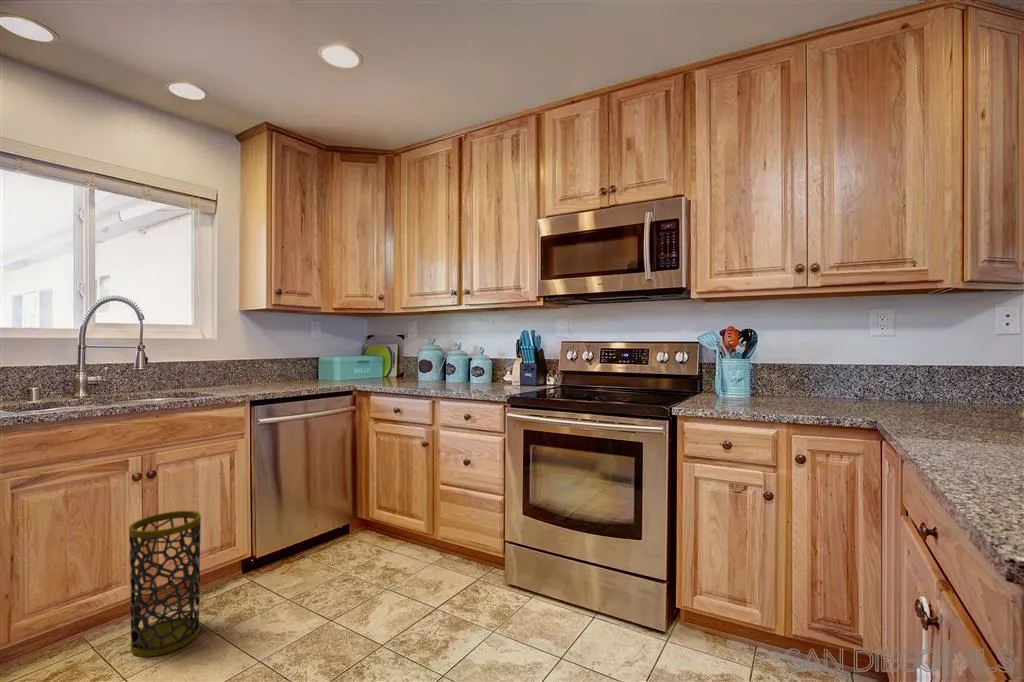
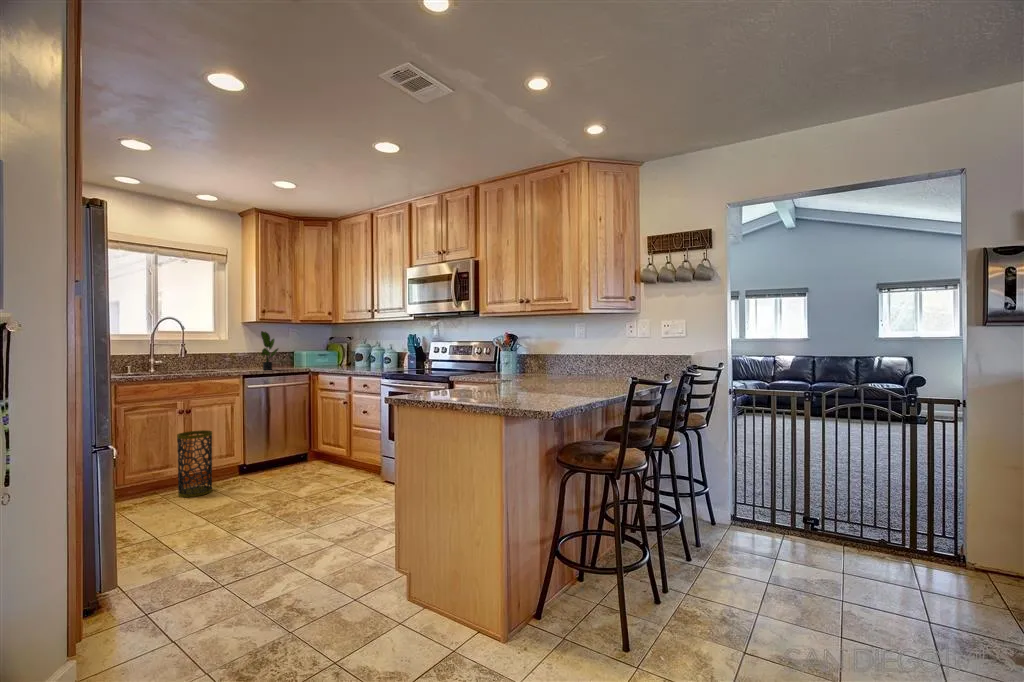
potted plant: none [272,323,309,390] -> present [261,331,278,370]

